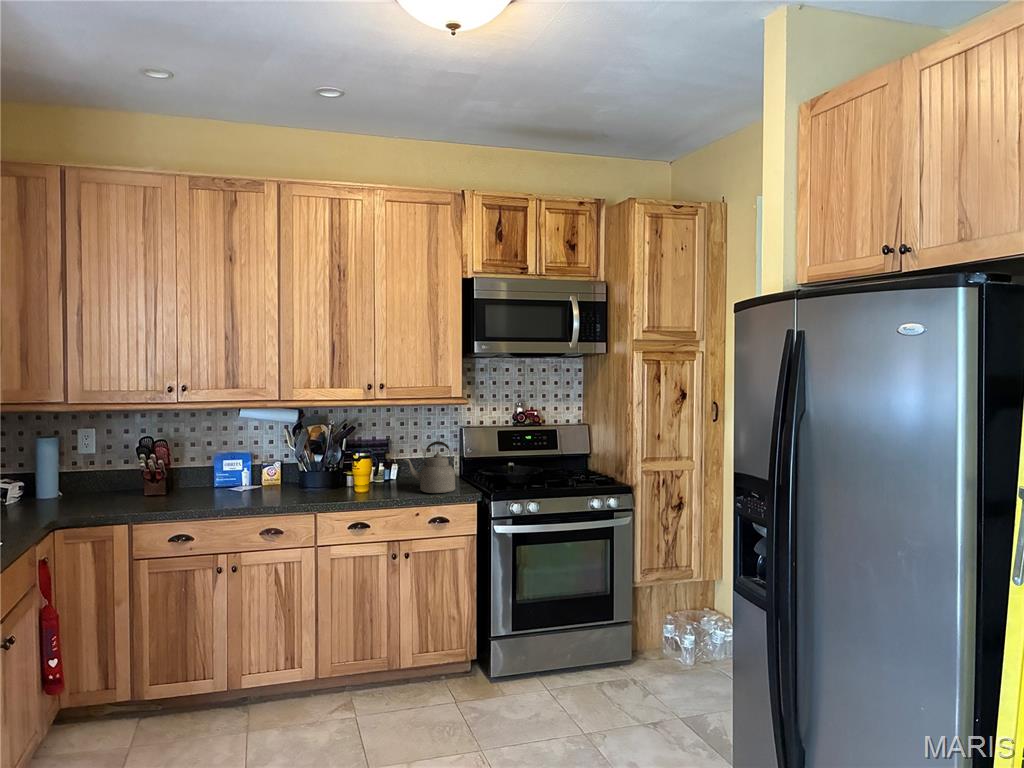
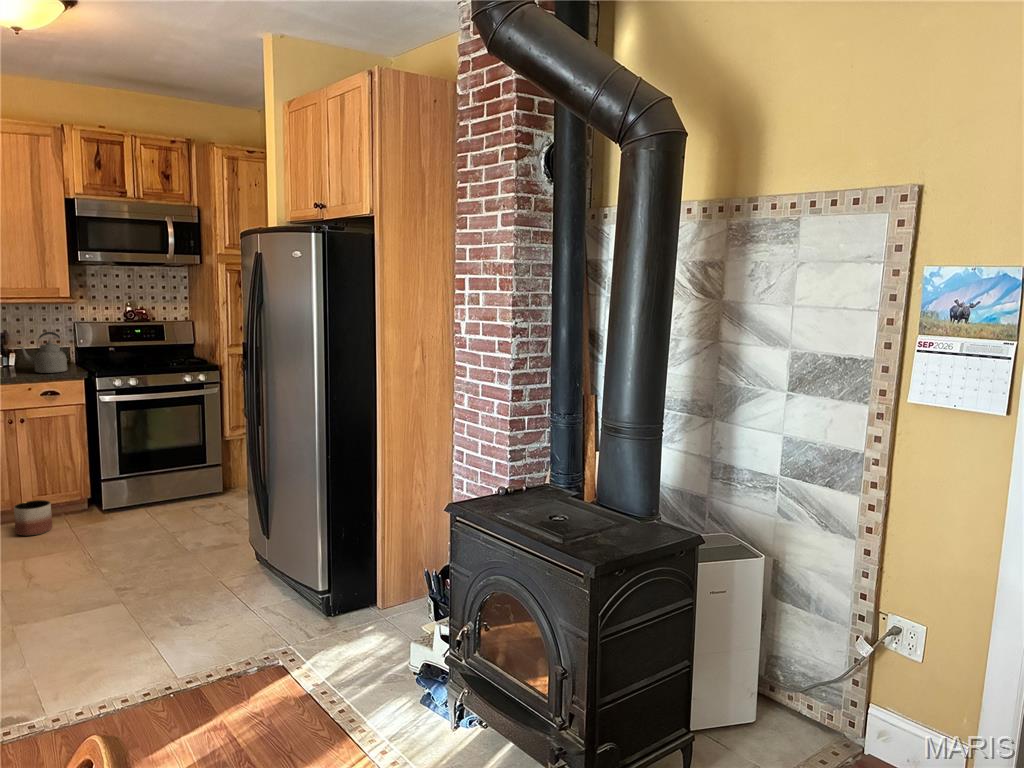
planter: none [394,662,436,715] -> present [14,500,52,536]

